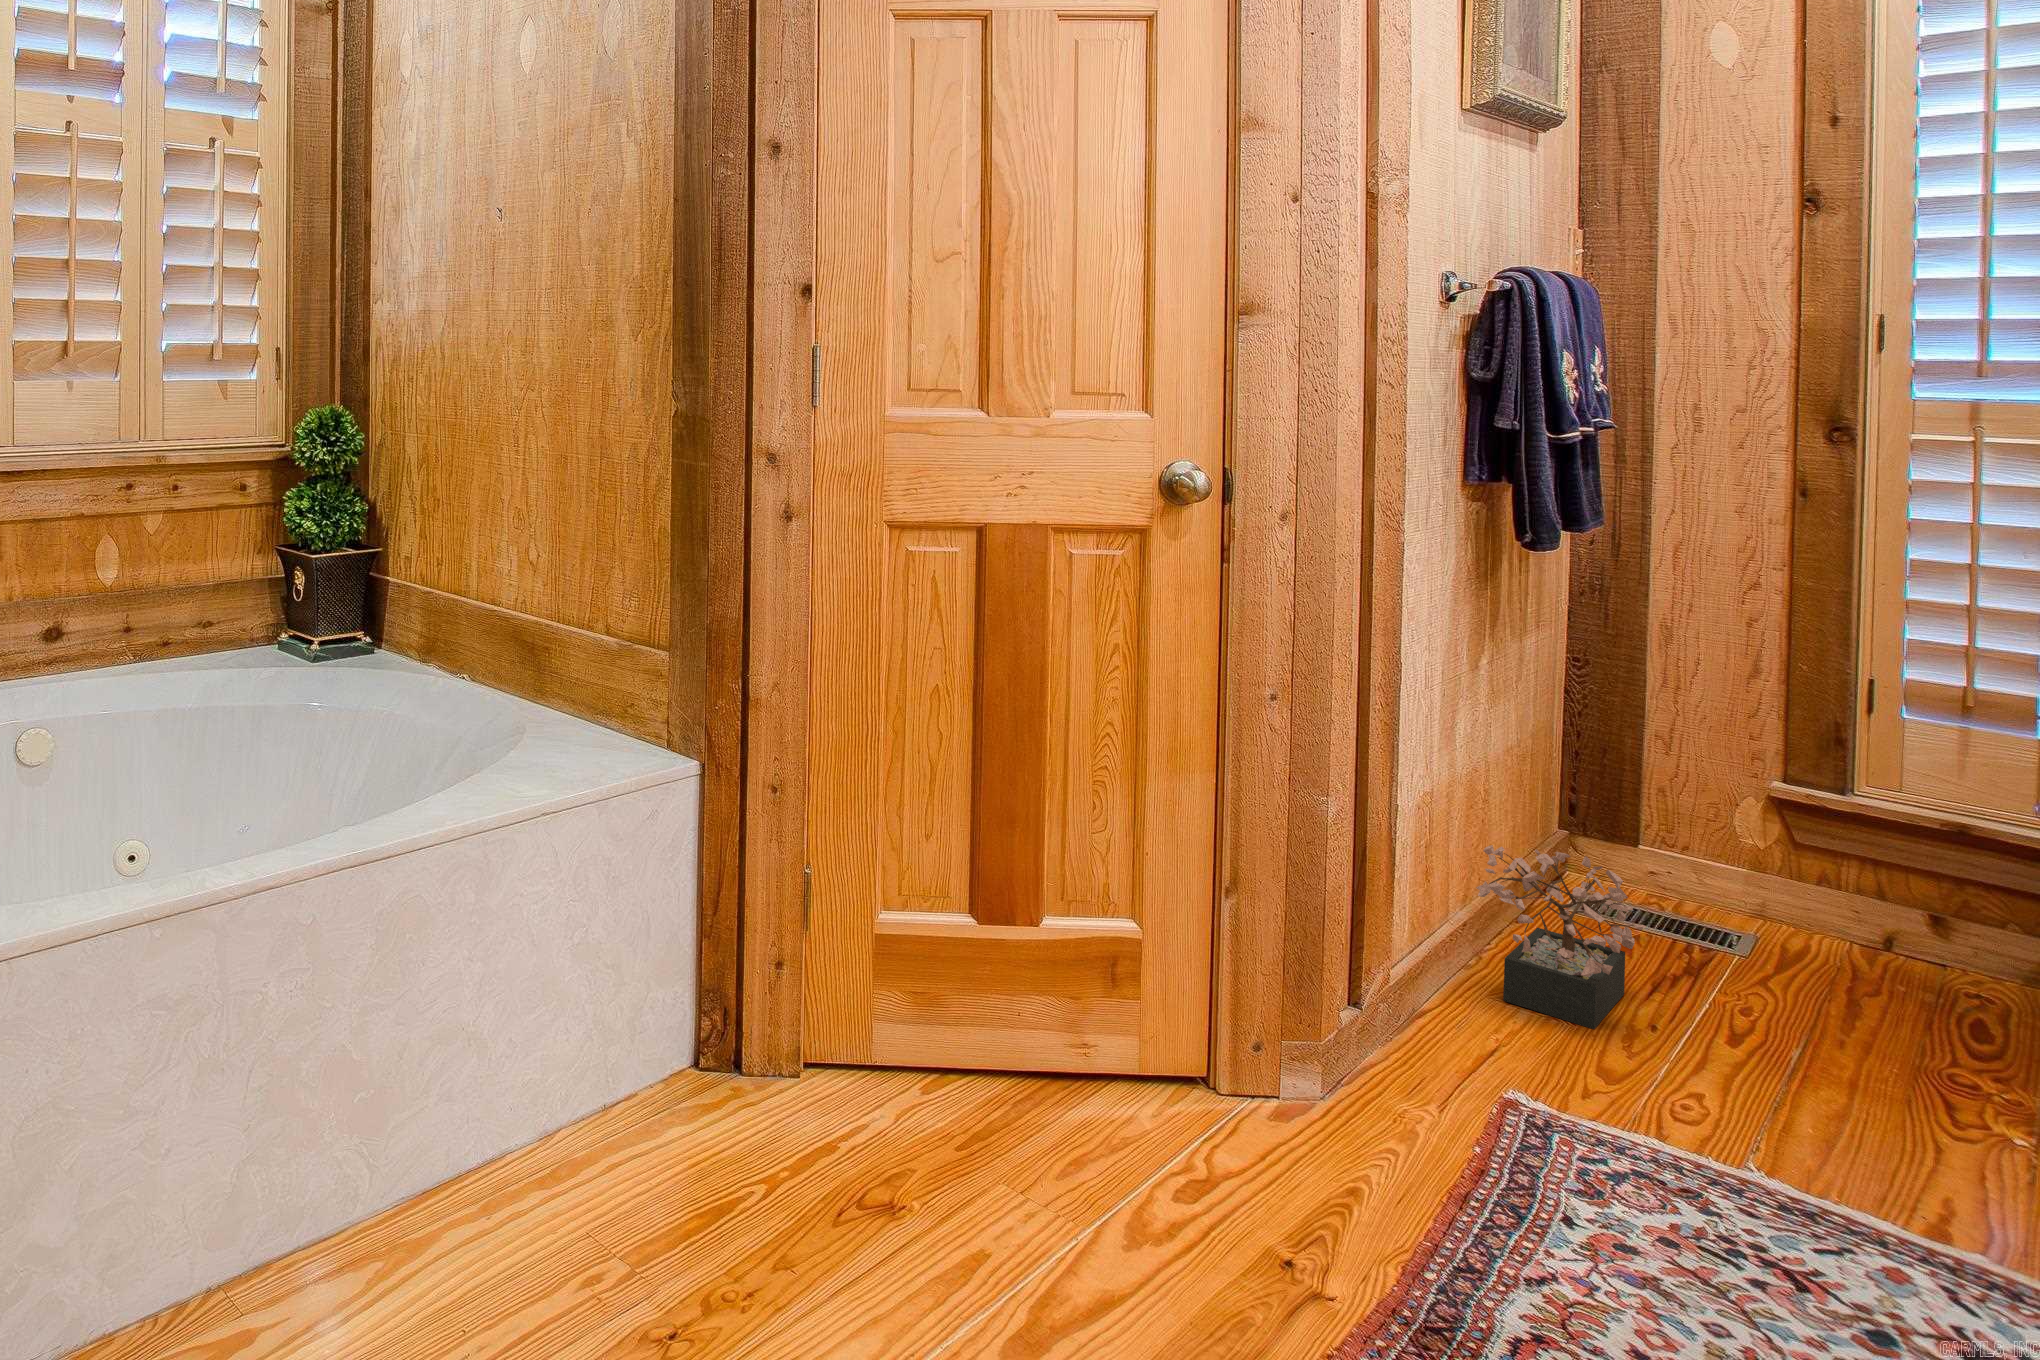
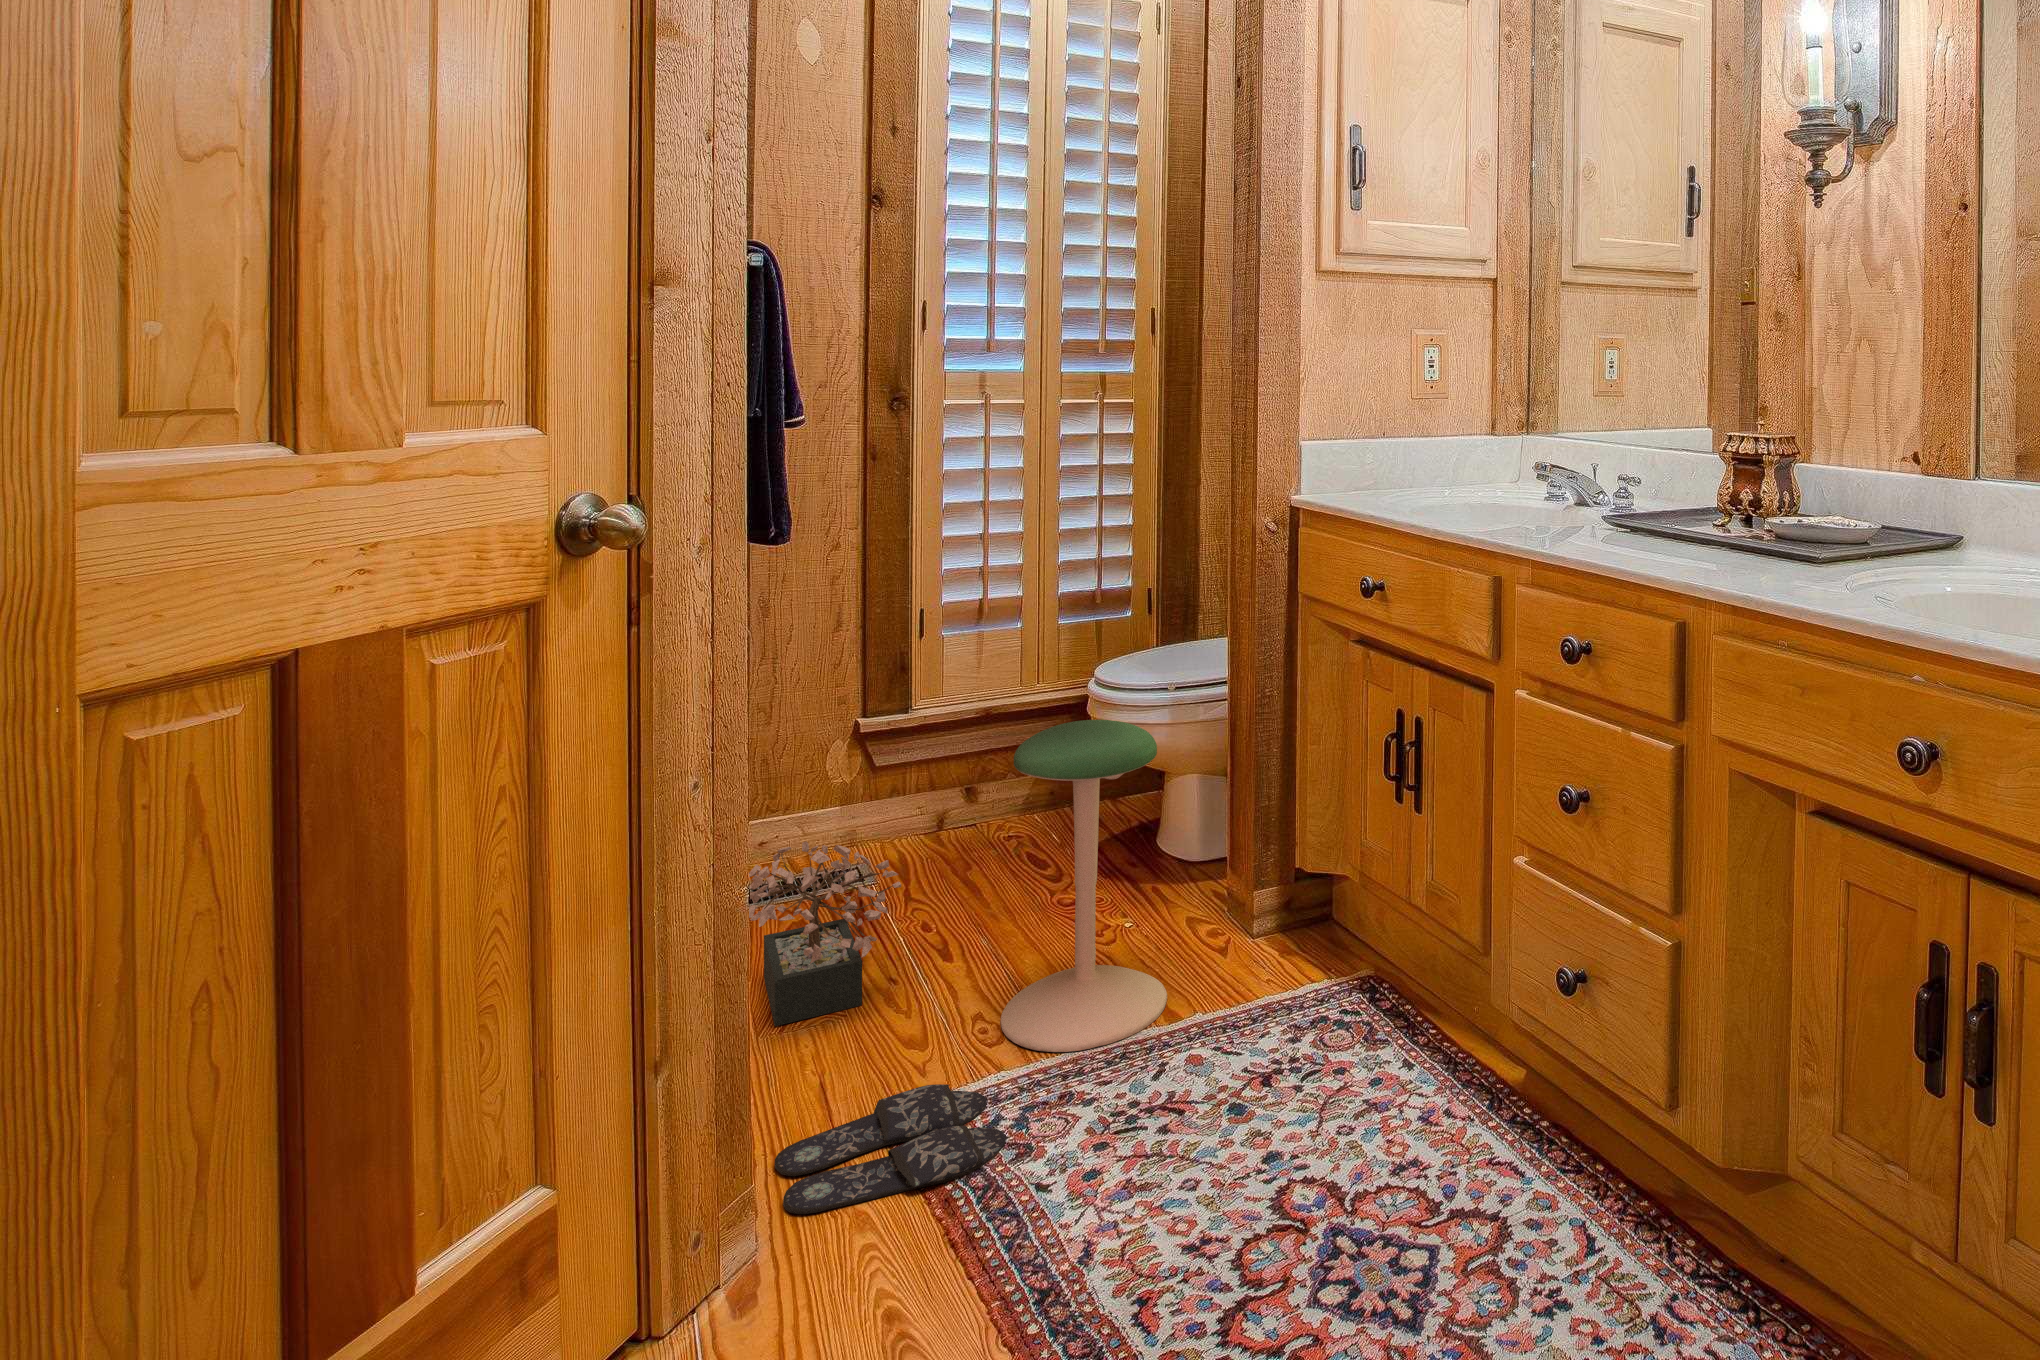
stool: none [1695,814,1954,1220] -> present [1001,720,1167,1052]
slippers: none [1367,1065,1610,1182] -> present [775,1084,1006,1214]

